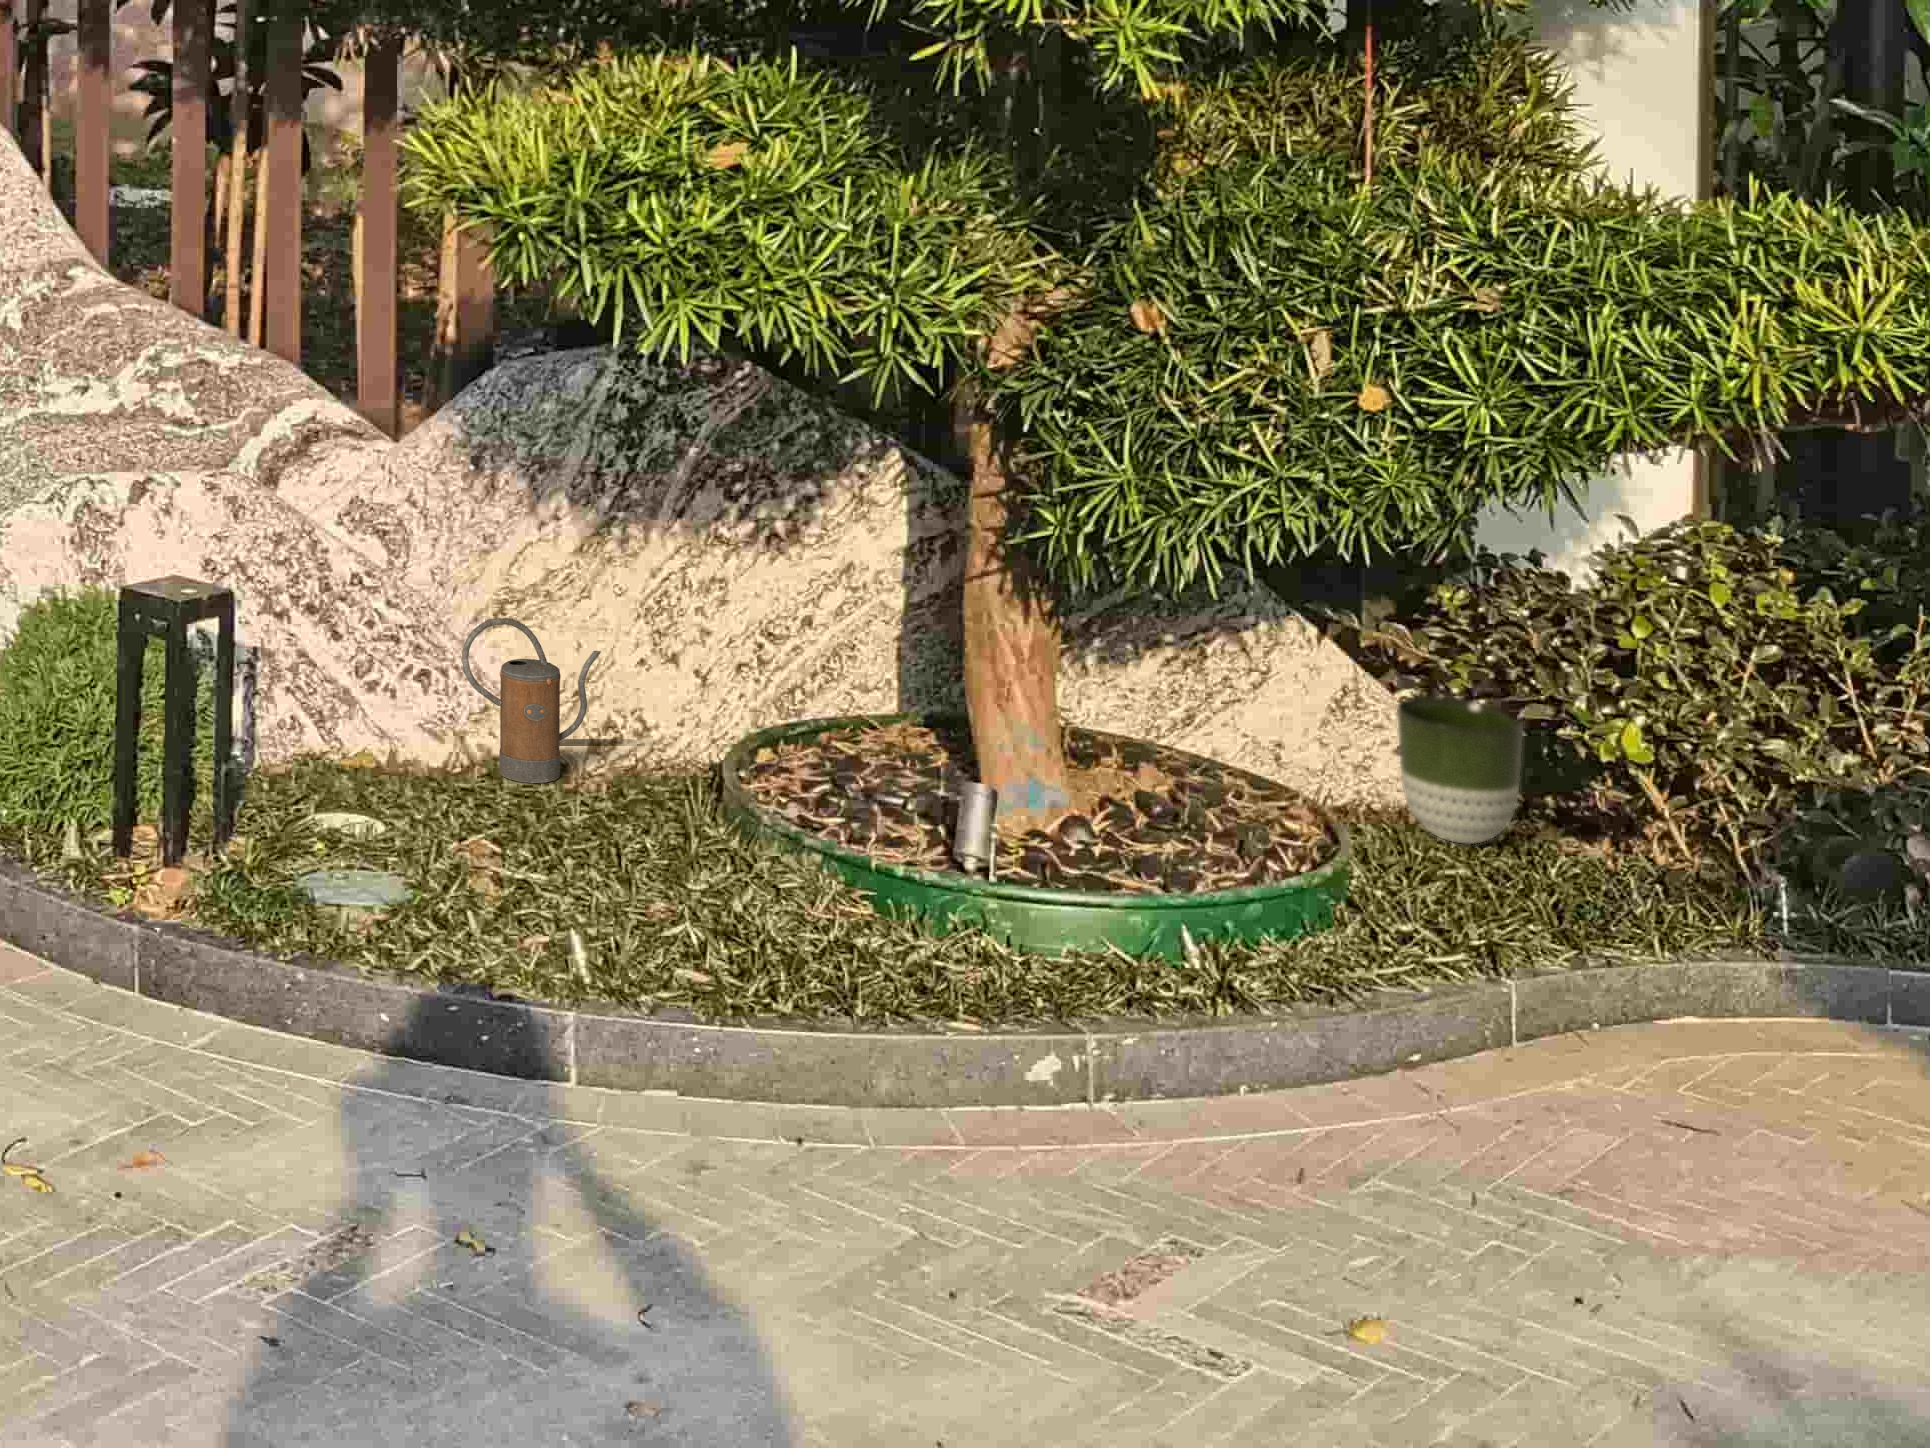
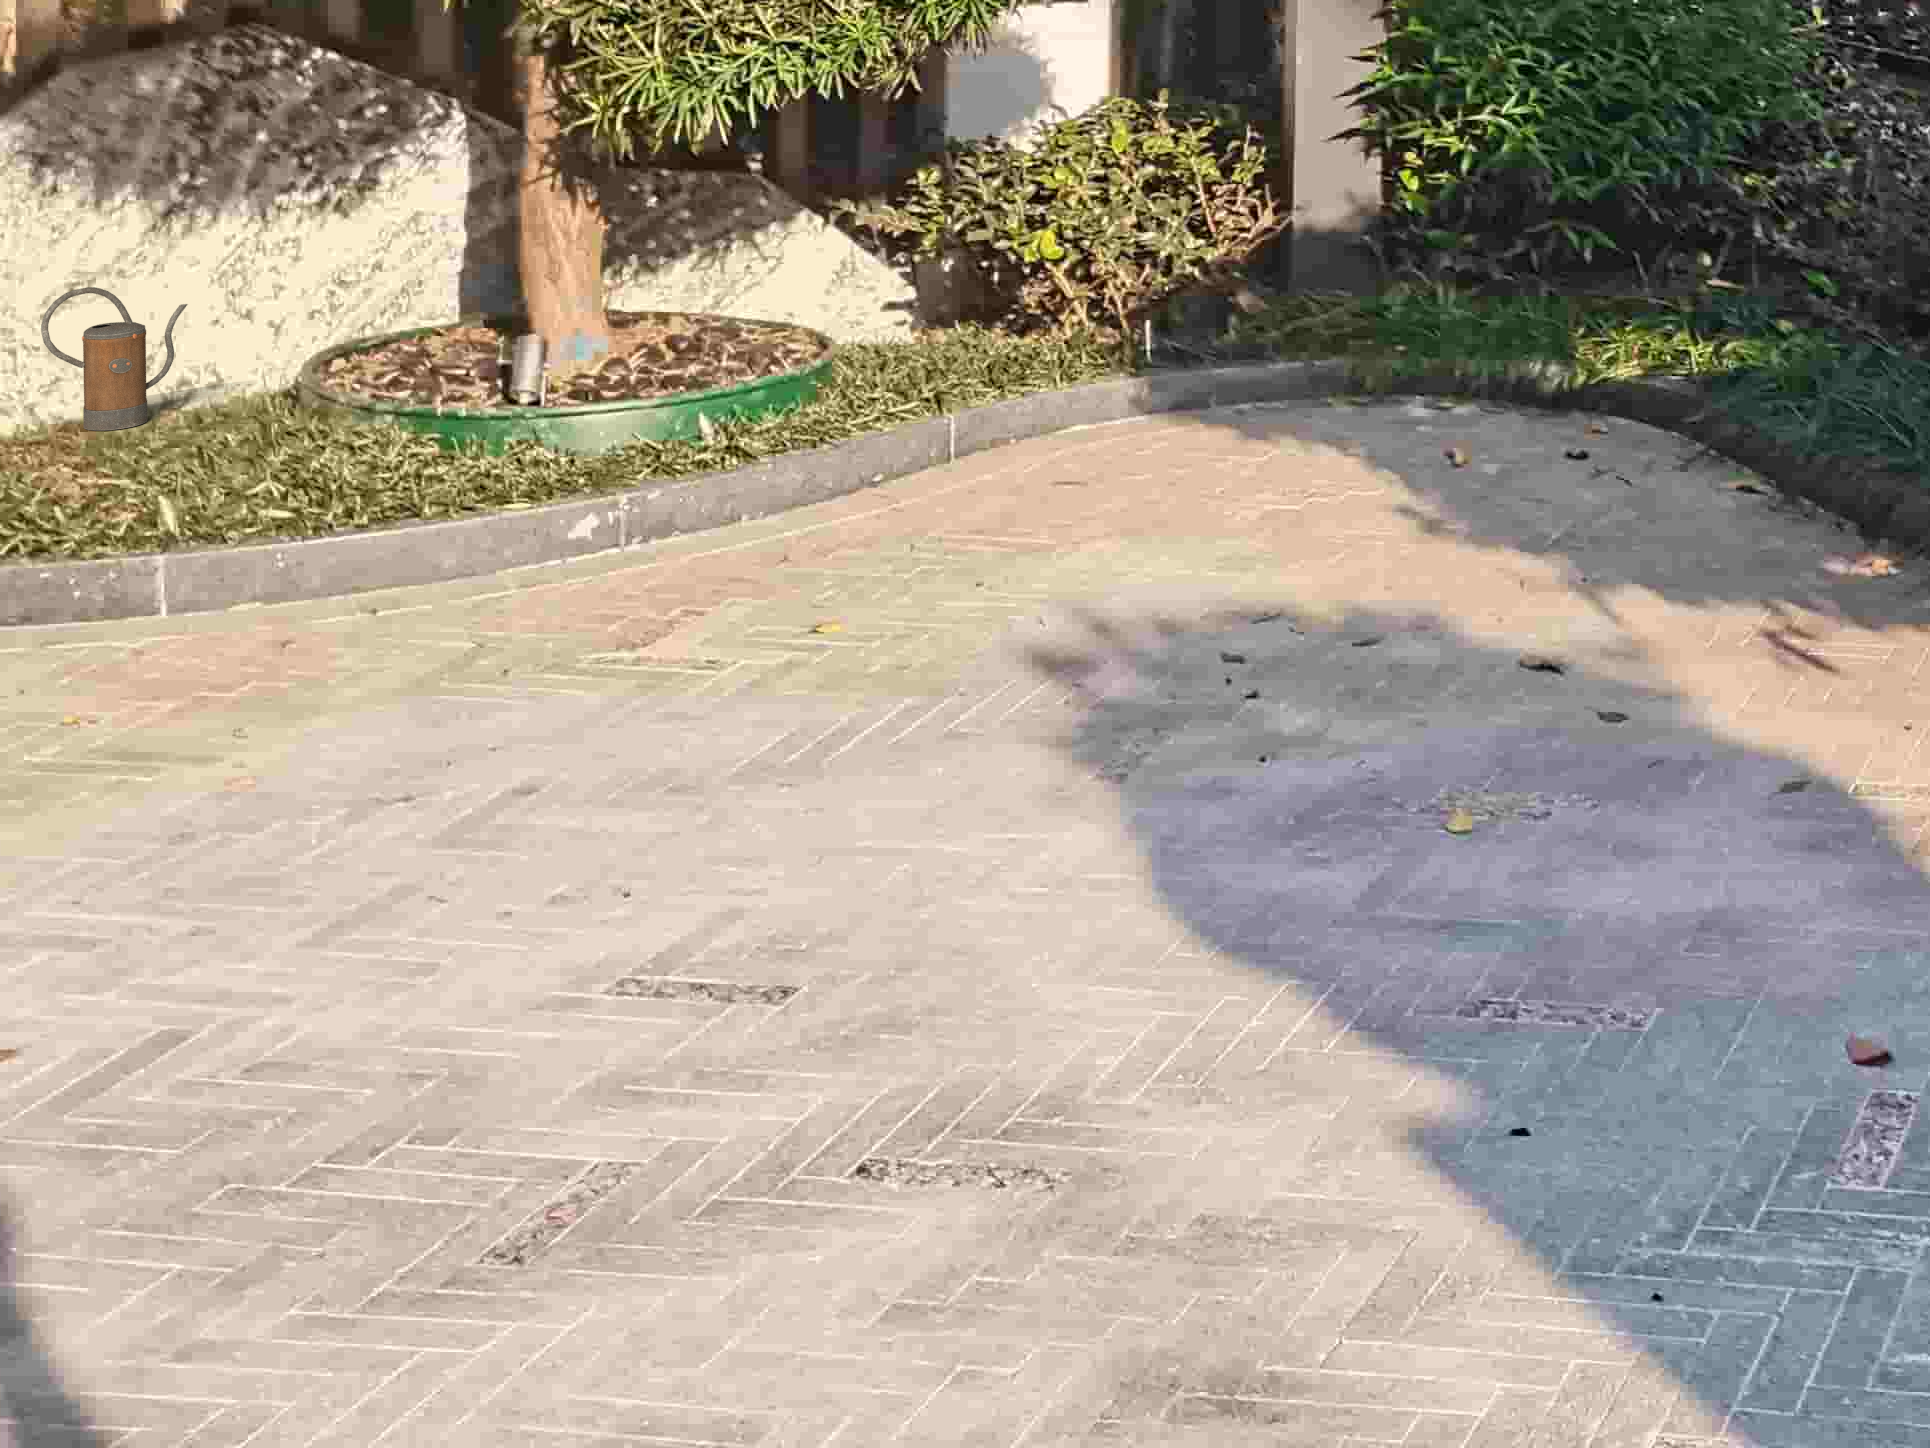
planter: present [1397,696,1523,844] -> none [888,230,980,334]

